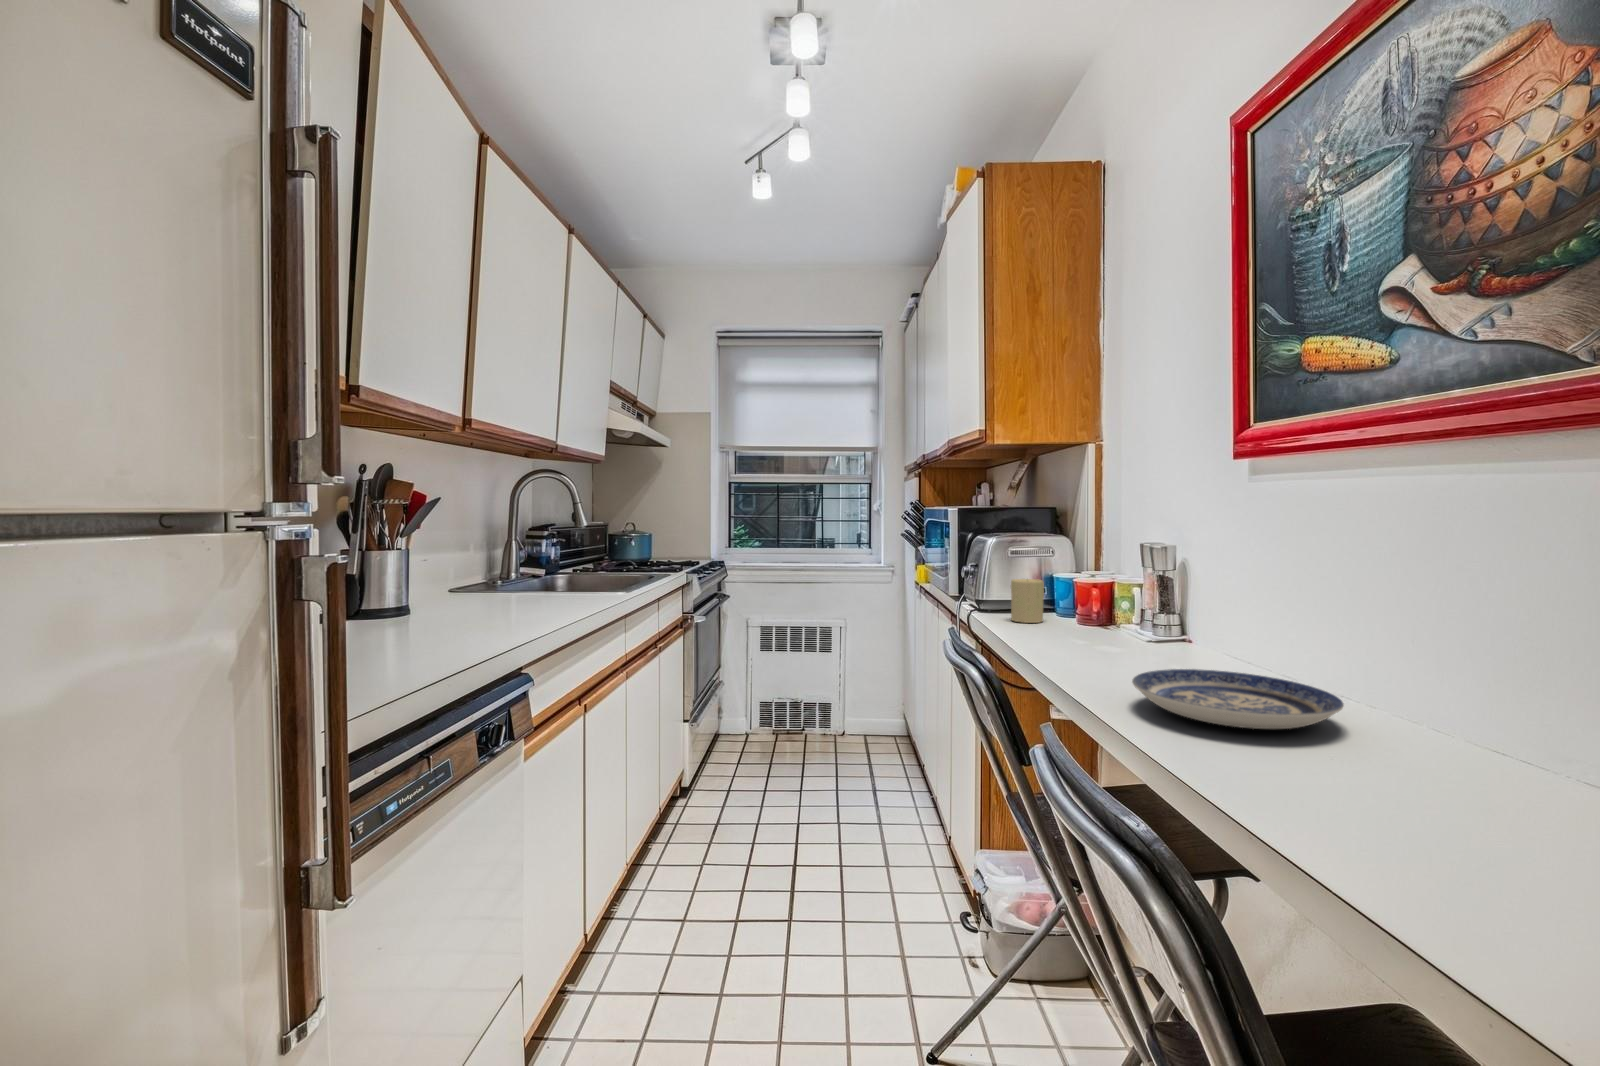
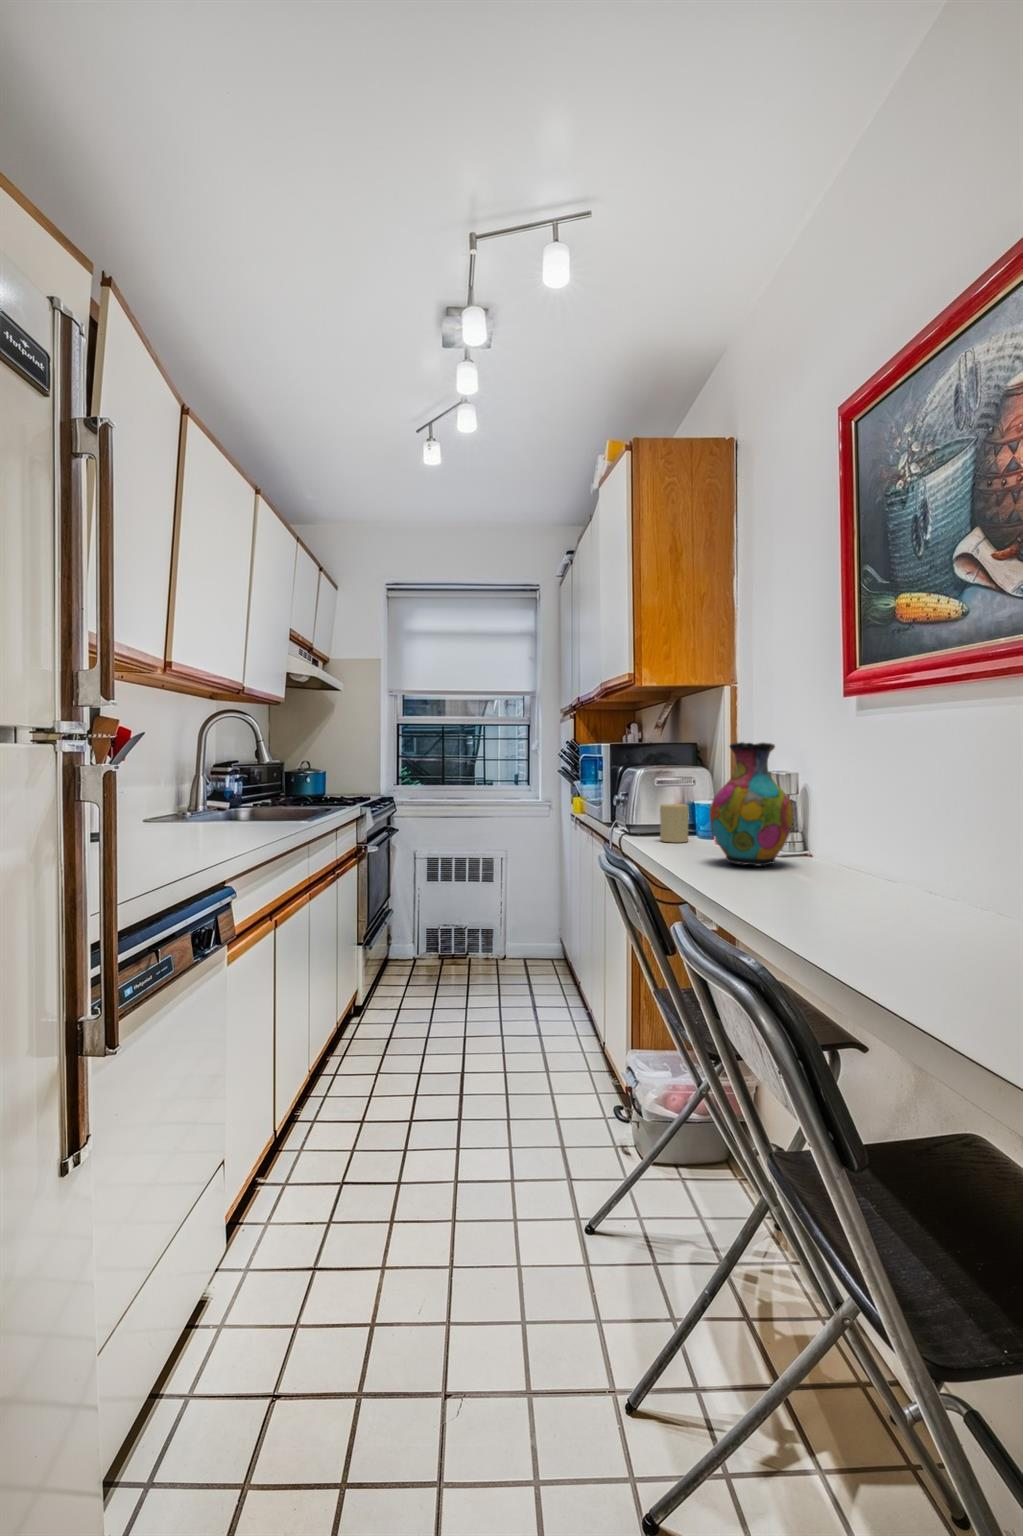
vase: none [1068,515,1168,659] -> present [710,742,793,866]
plate: present [1132,669,1344,729] -> none [762,869,928,910]

